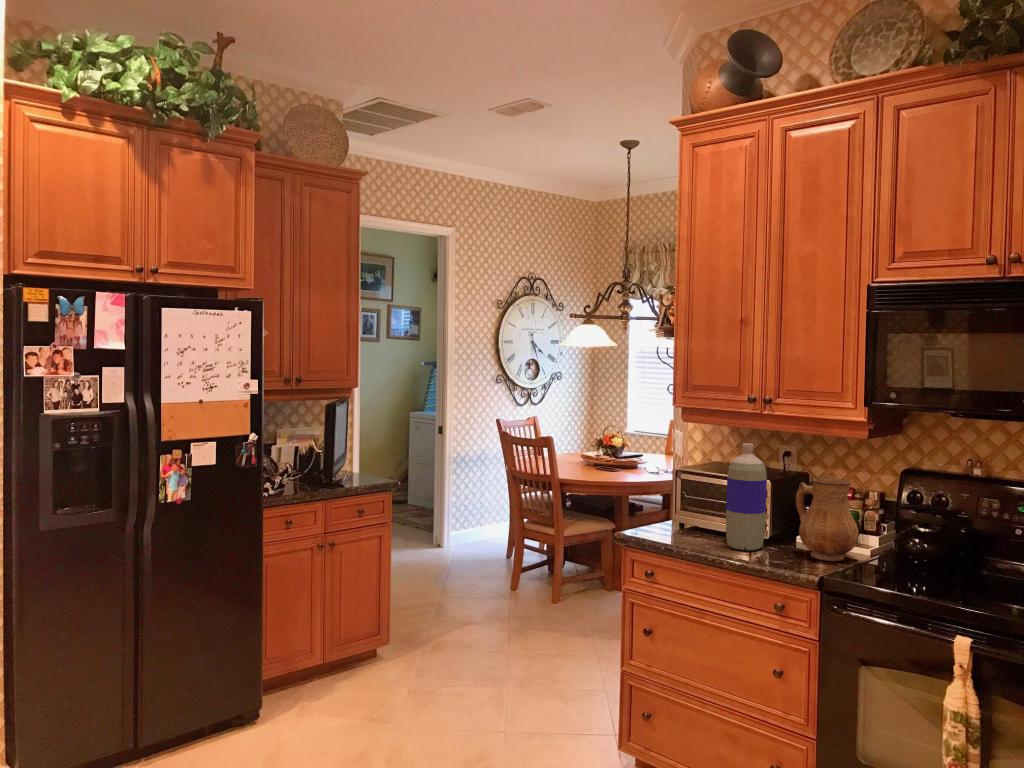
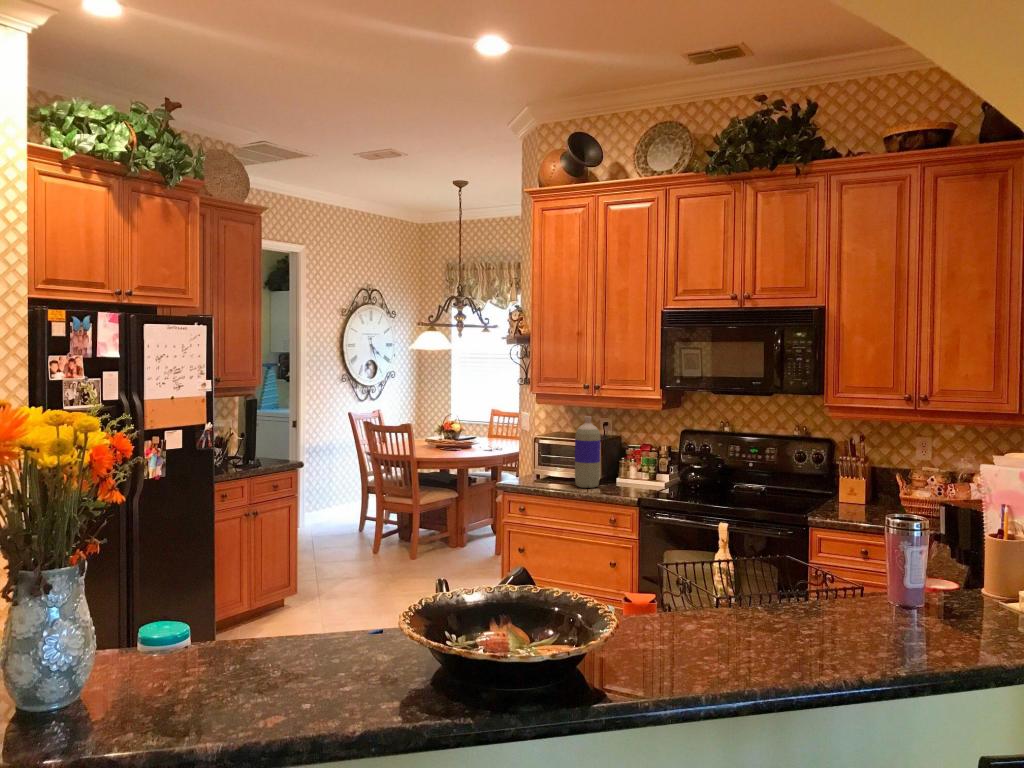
ceramic pitcher: present [796,477,858,561] -> none [619,436,659,490]

